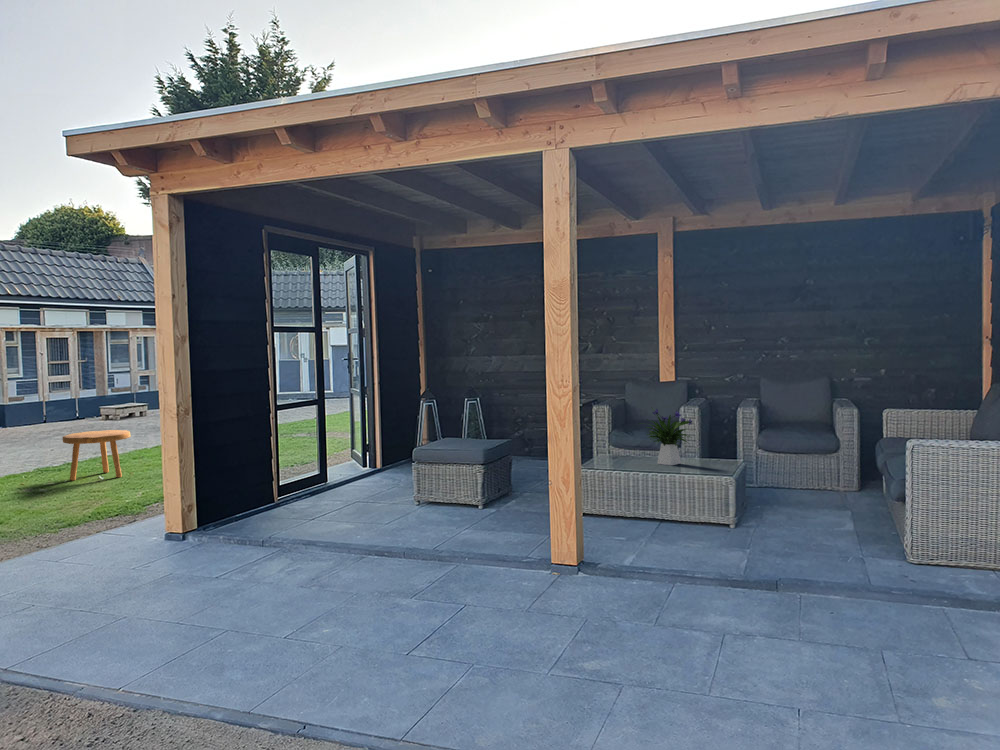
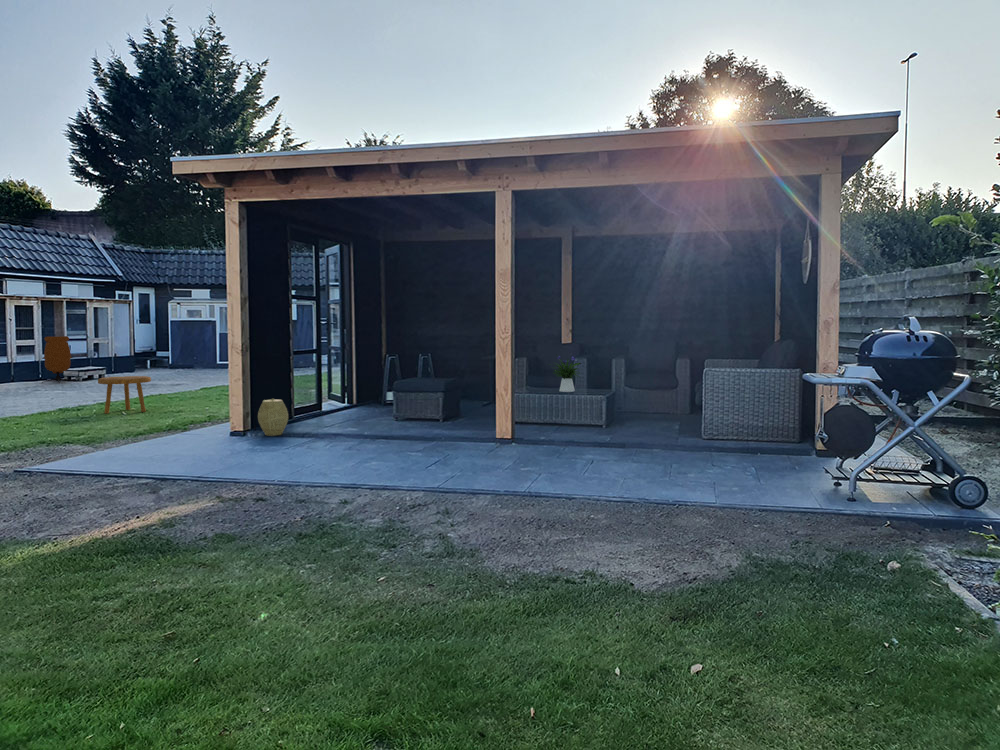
lounge chair: none [76,371,112,423] -> present [42,336,75,383]
woven basket: none [205,483,251,538] -> present [258,399,288,436]

